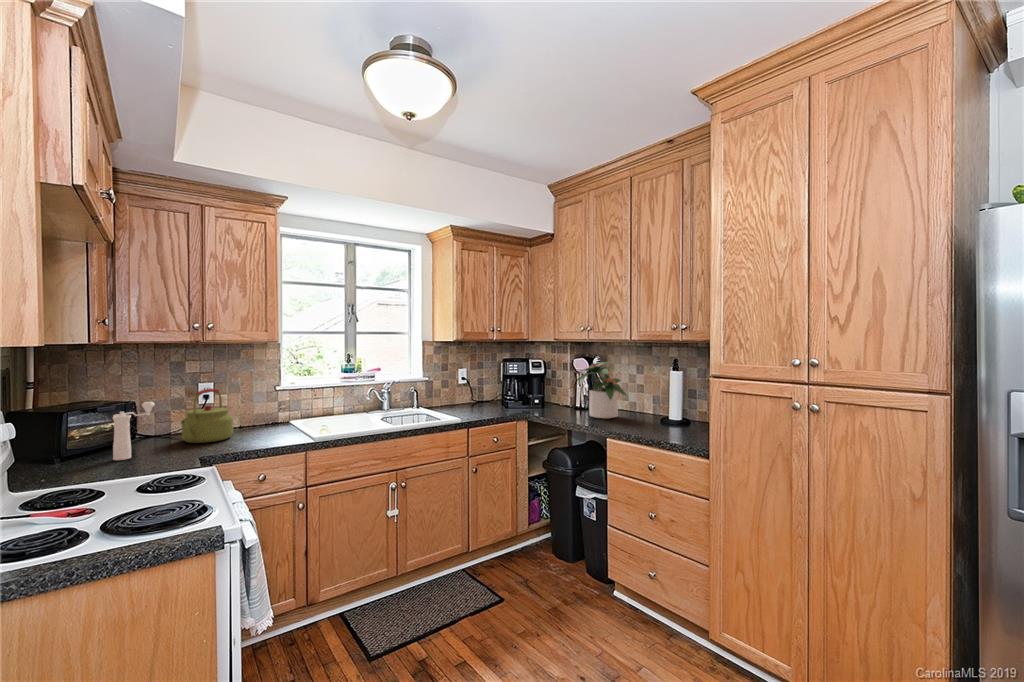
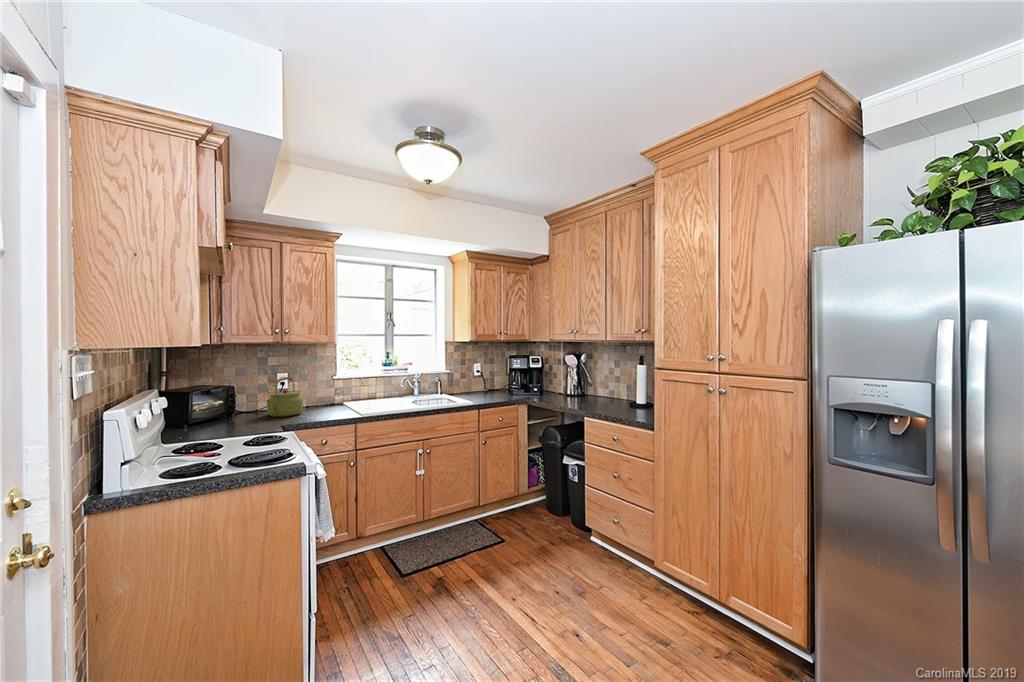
potted plant: present [578,362,626,419] -> none [565,358,605,403]
pepper mill: present [113,402,154,460] -> none [222,386,249,427]

